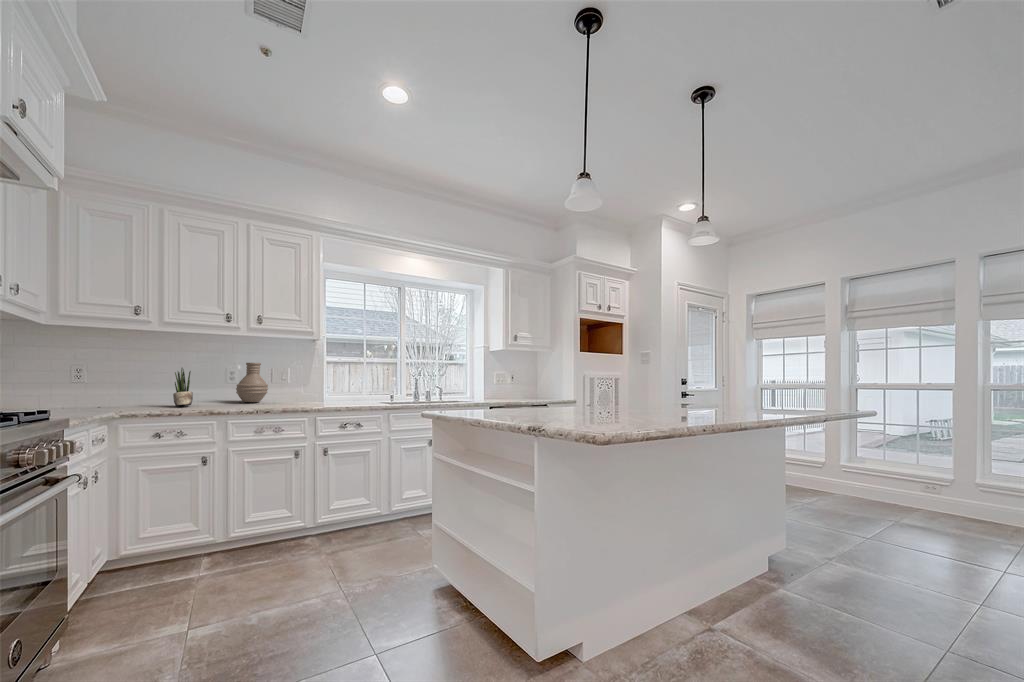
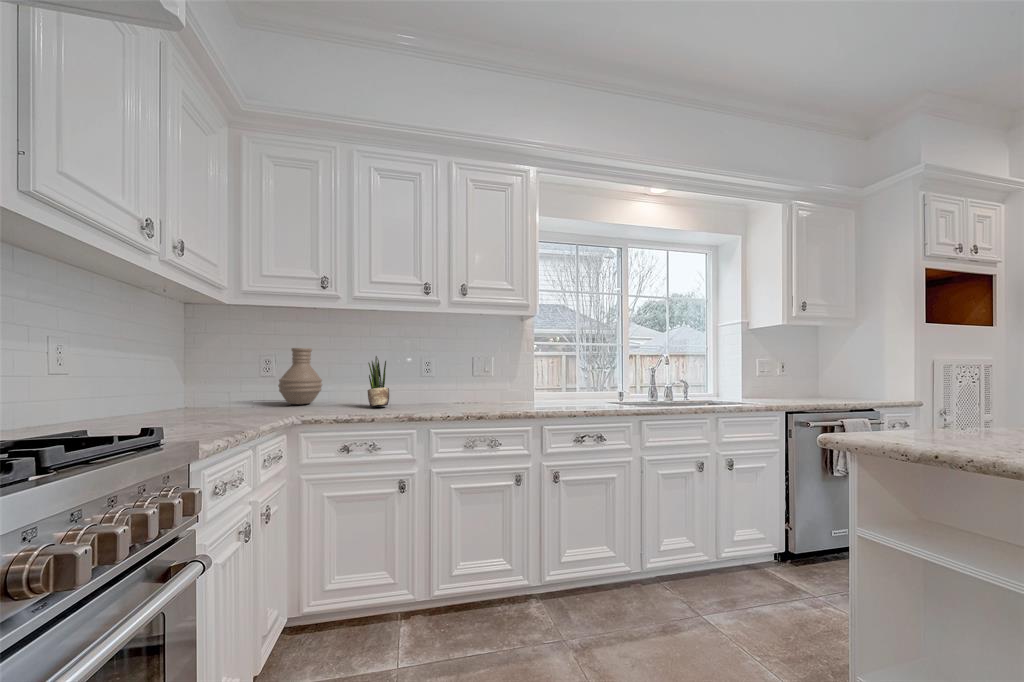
vase: present [236,363,268,402] -> present [278,348,322,404]

